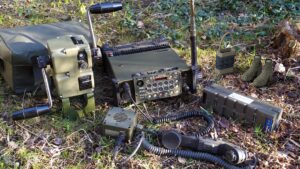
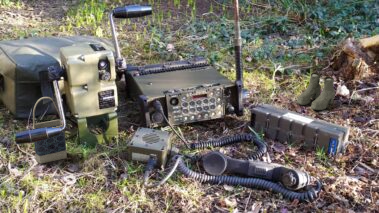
bag: present [214,32,236,75] -> present [33,97,67,164]

